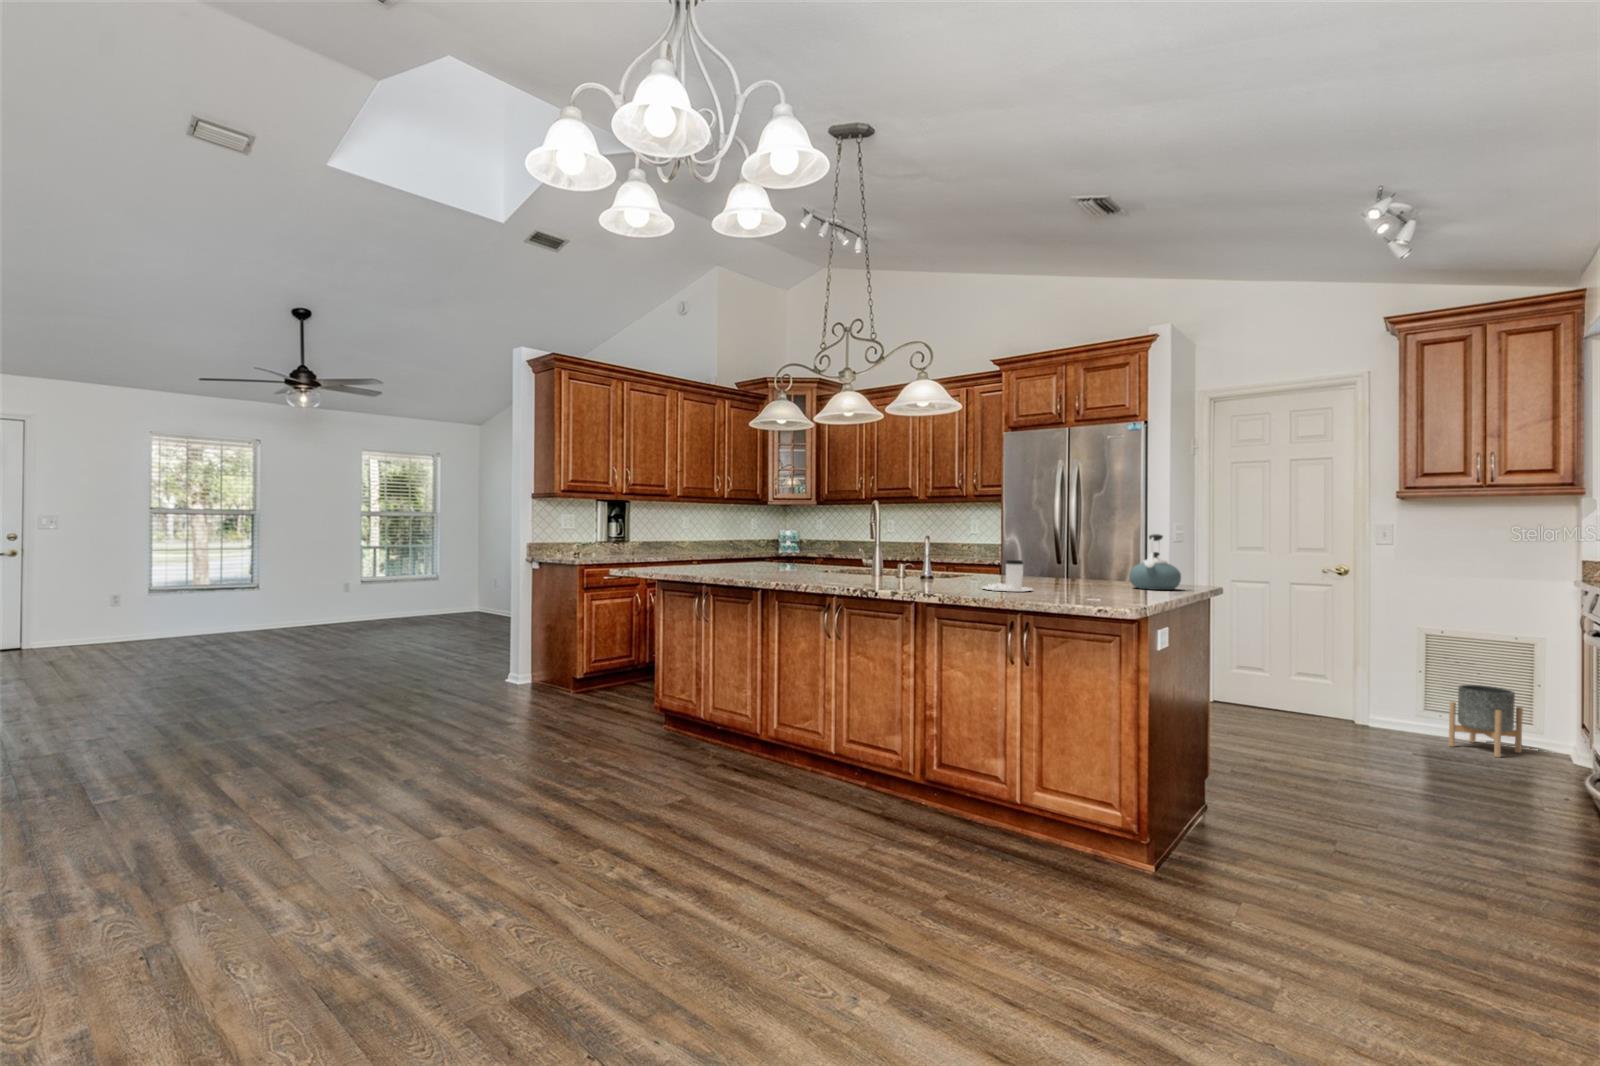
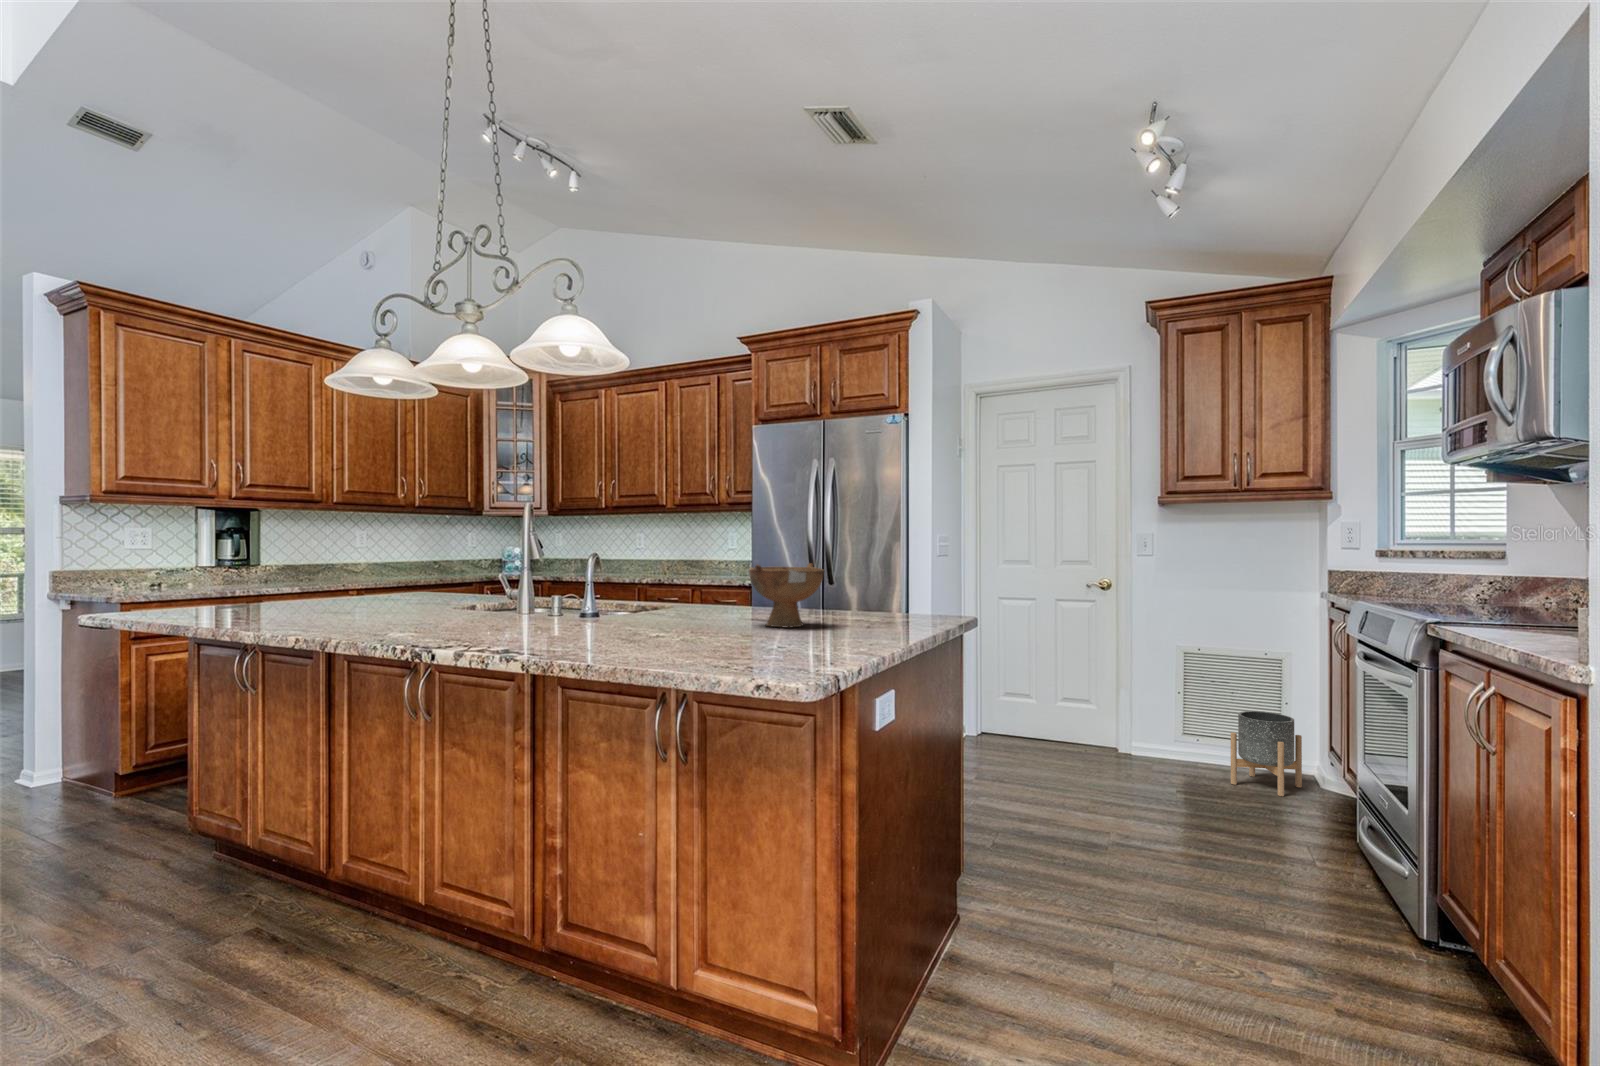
kettle: present [1130,534,1181,590] -> none [866,546,932,624]
bowl: none [1048,545,1103,589] -> present [749,563,824,627]
coffee cup: present [983,560,1032,592] -> none [632,589,710,640]

